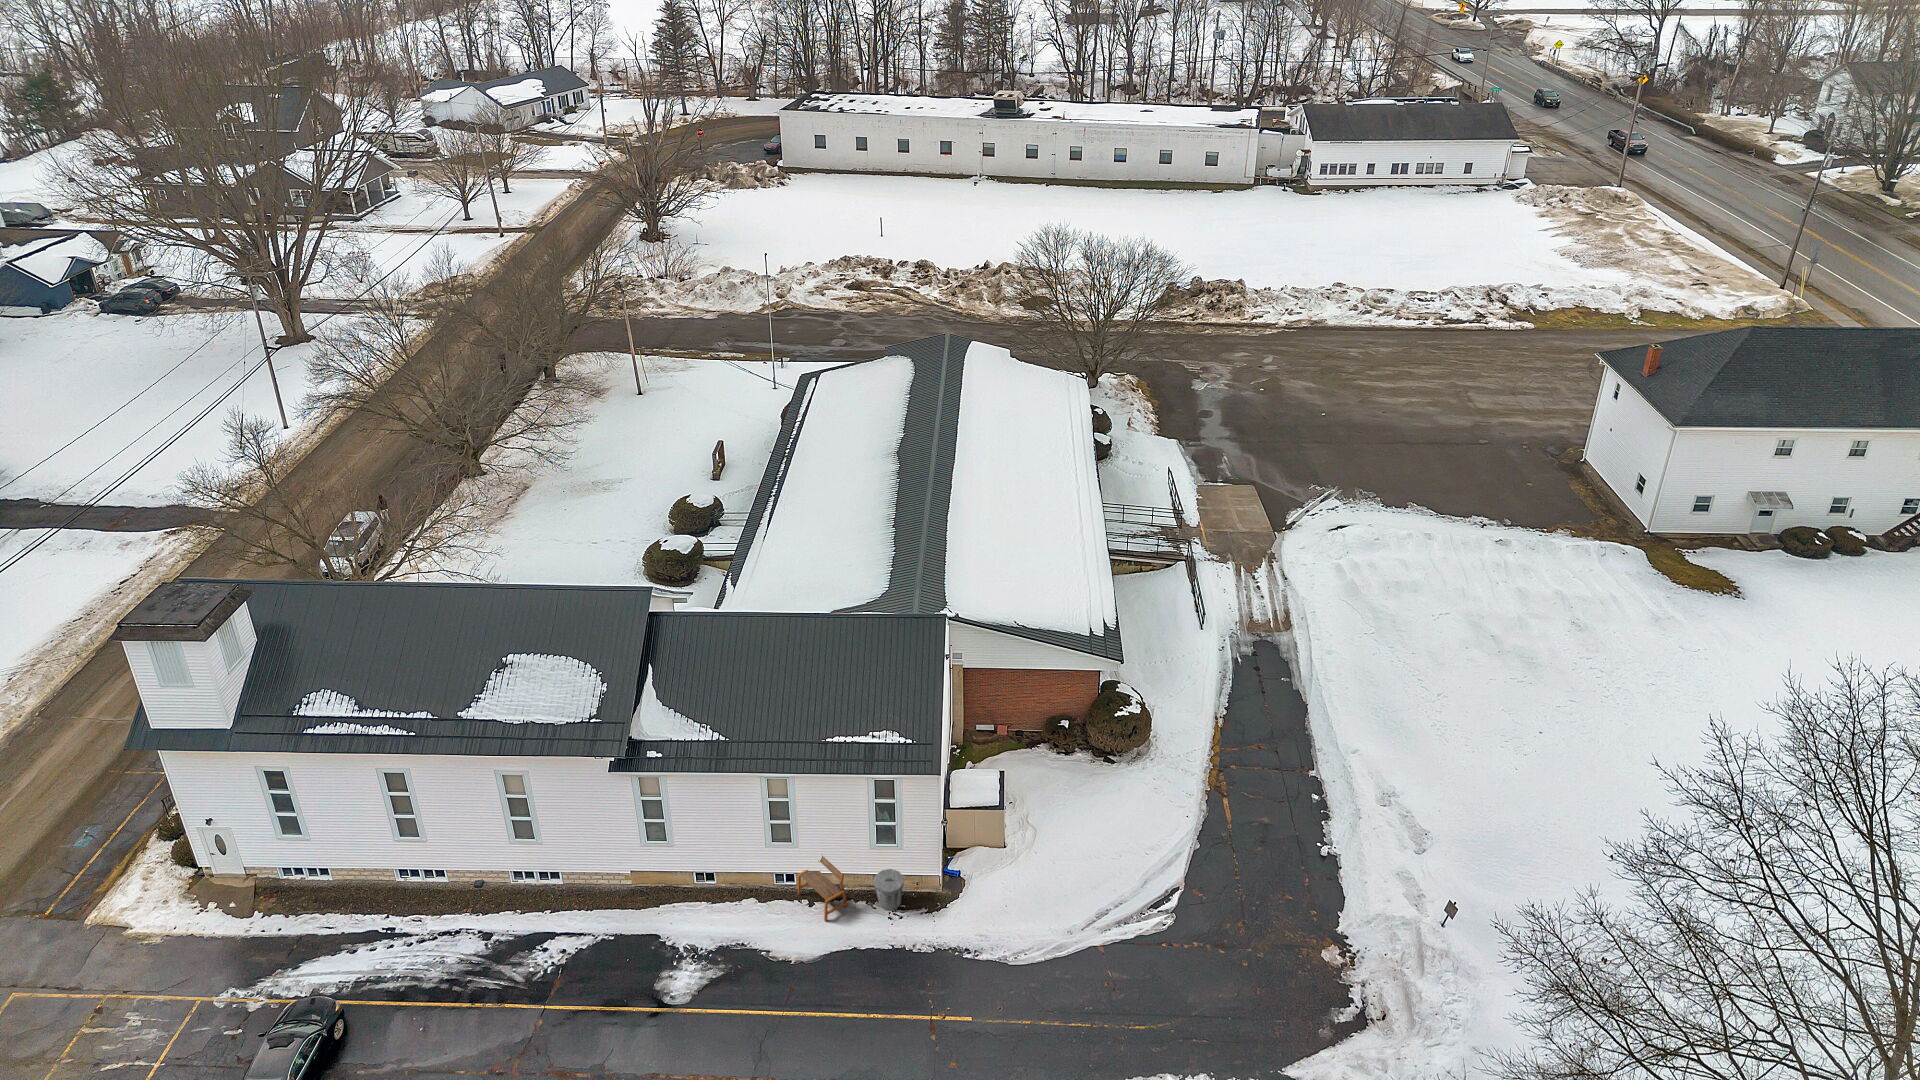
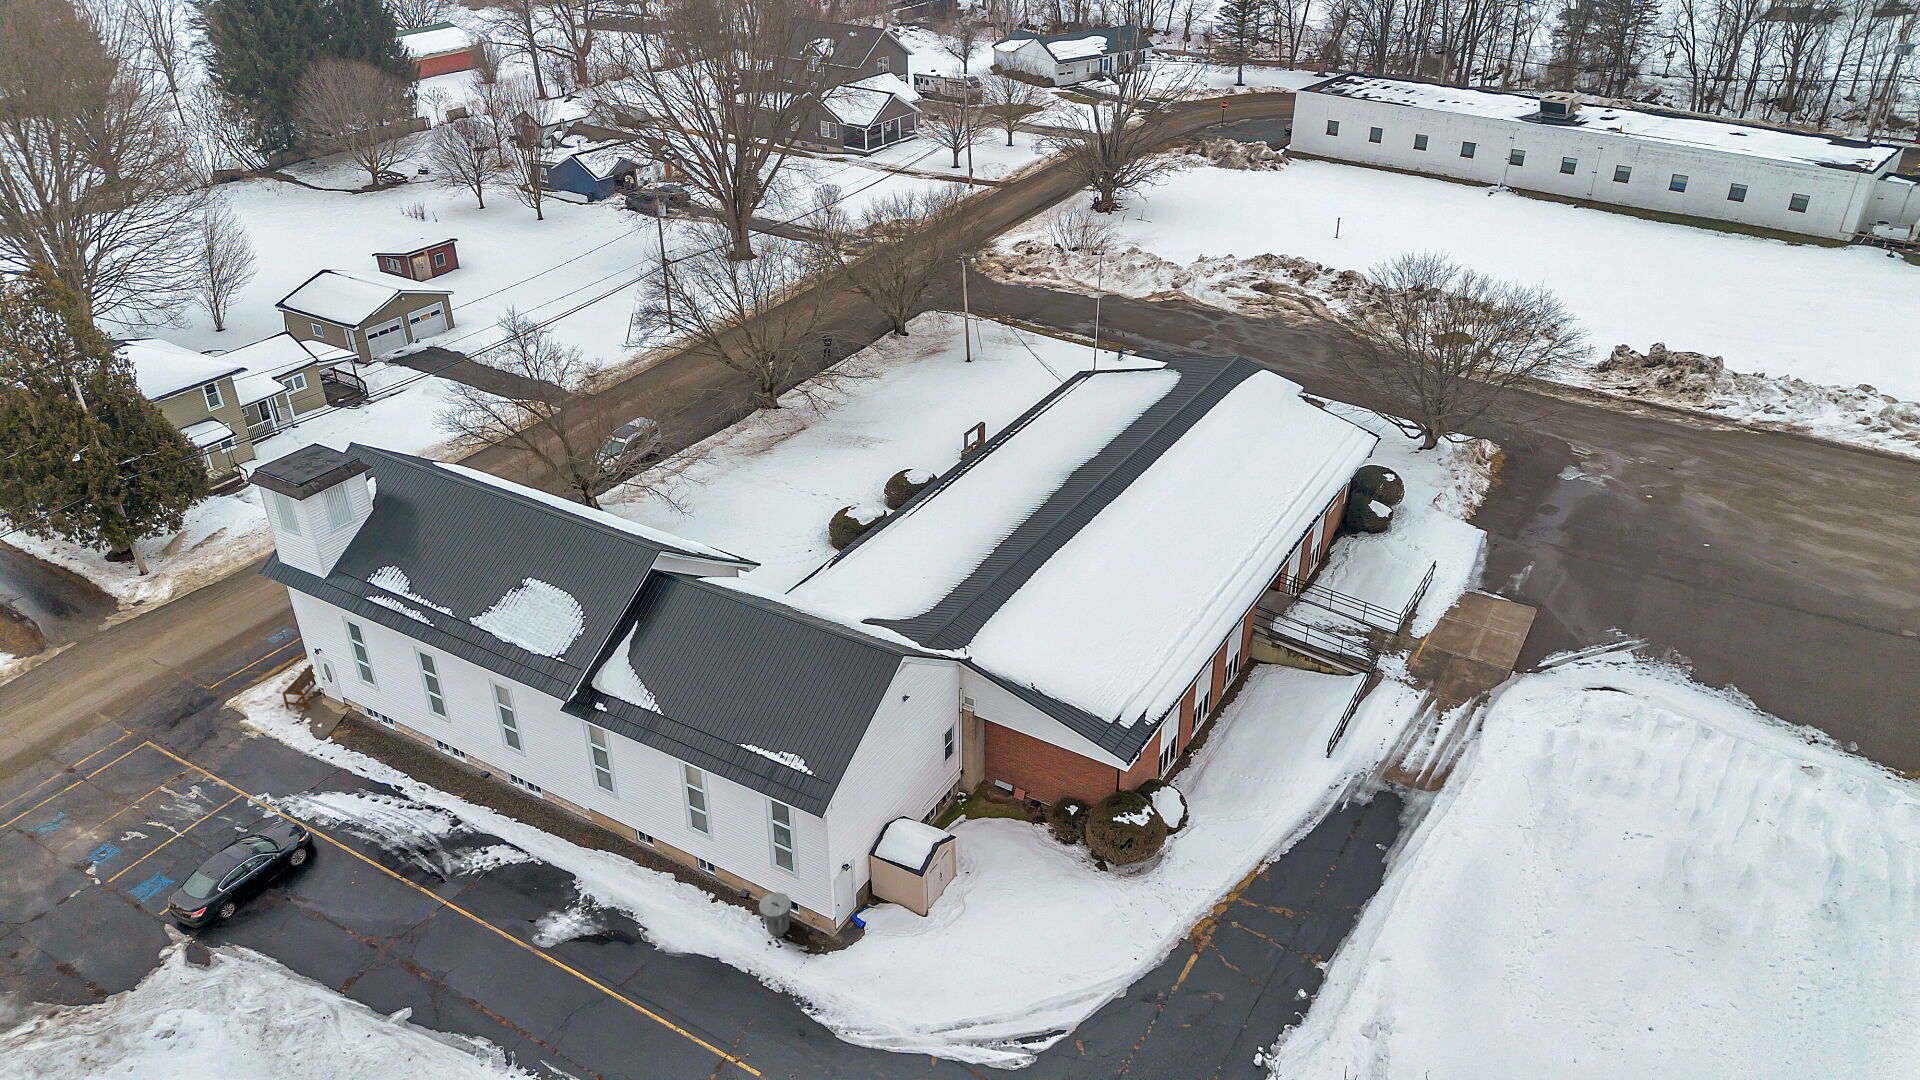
bench: present [797,856,847,921] -> present [282,664,316,710]

